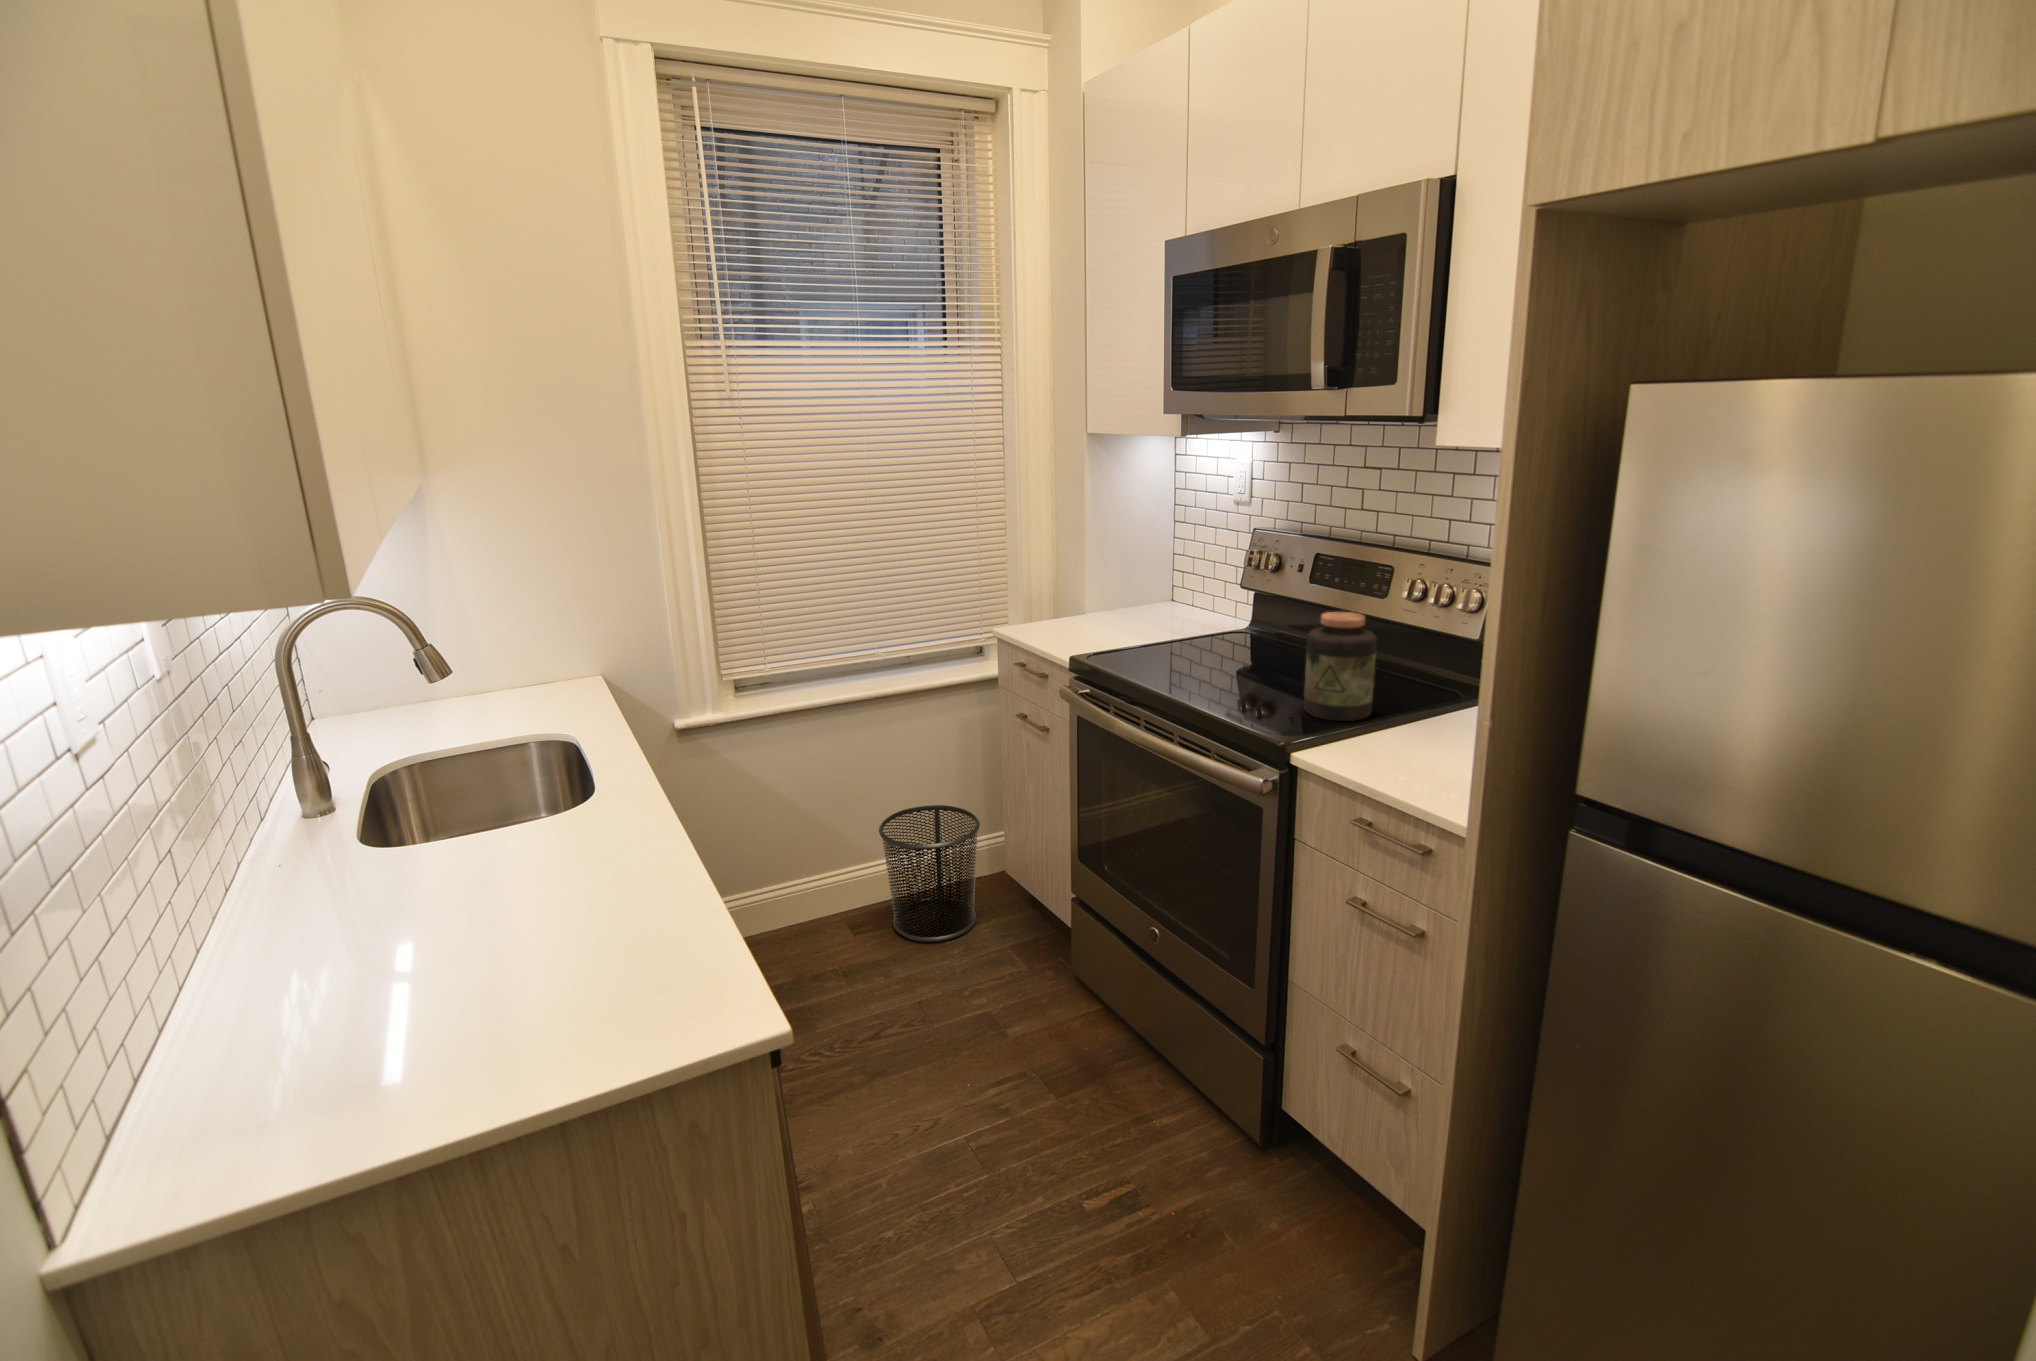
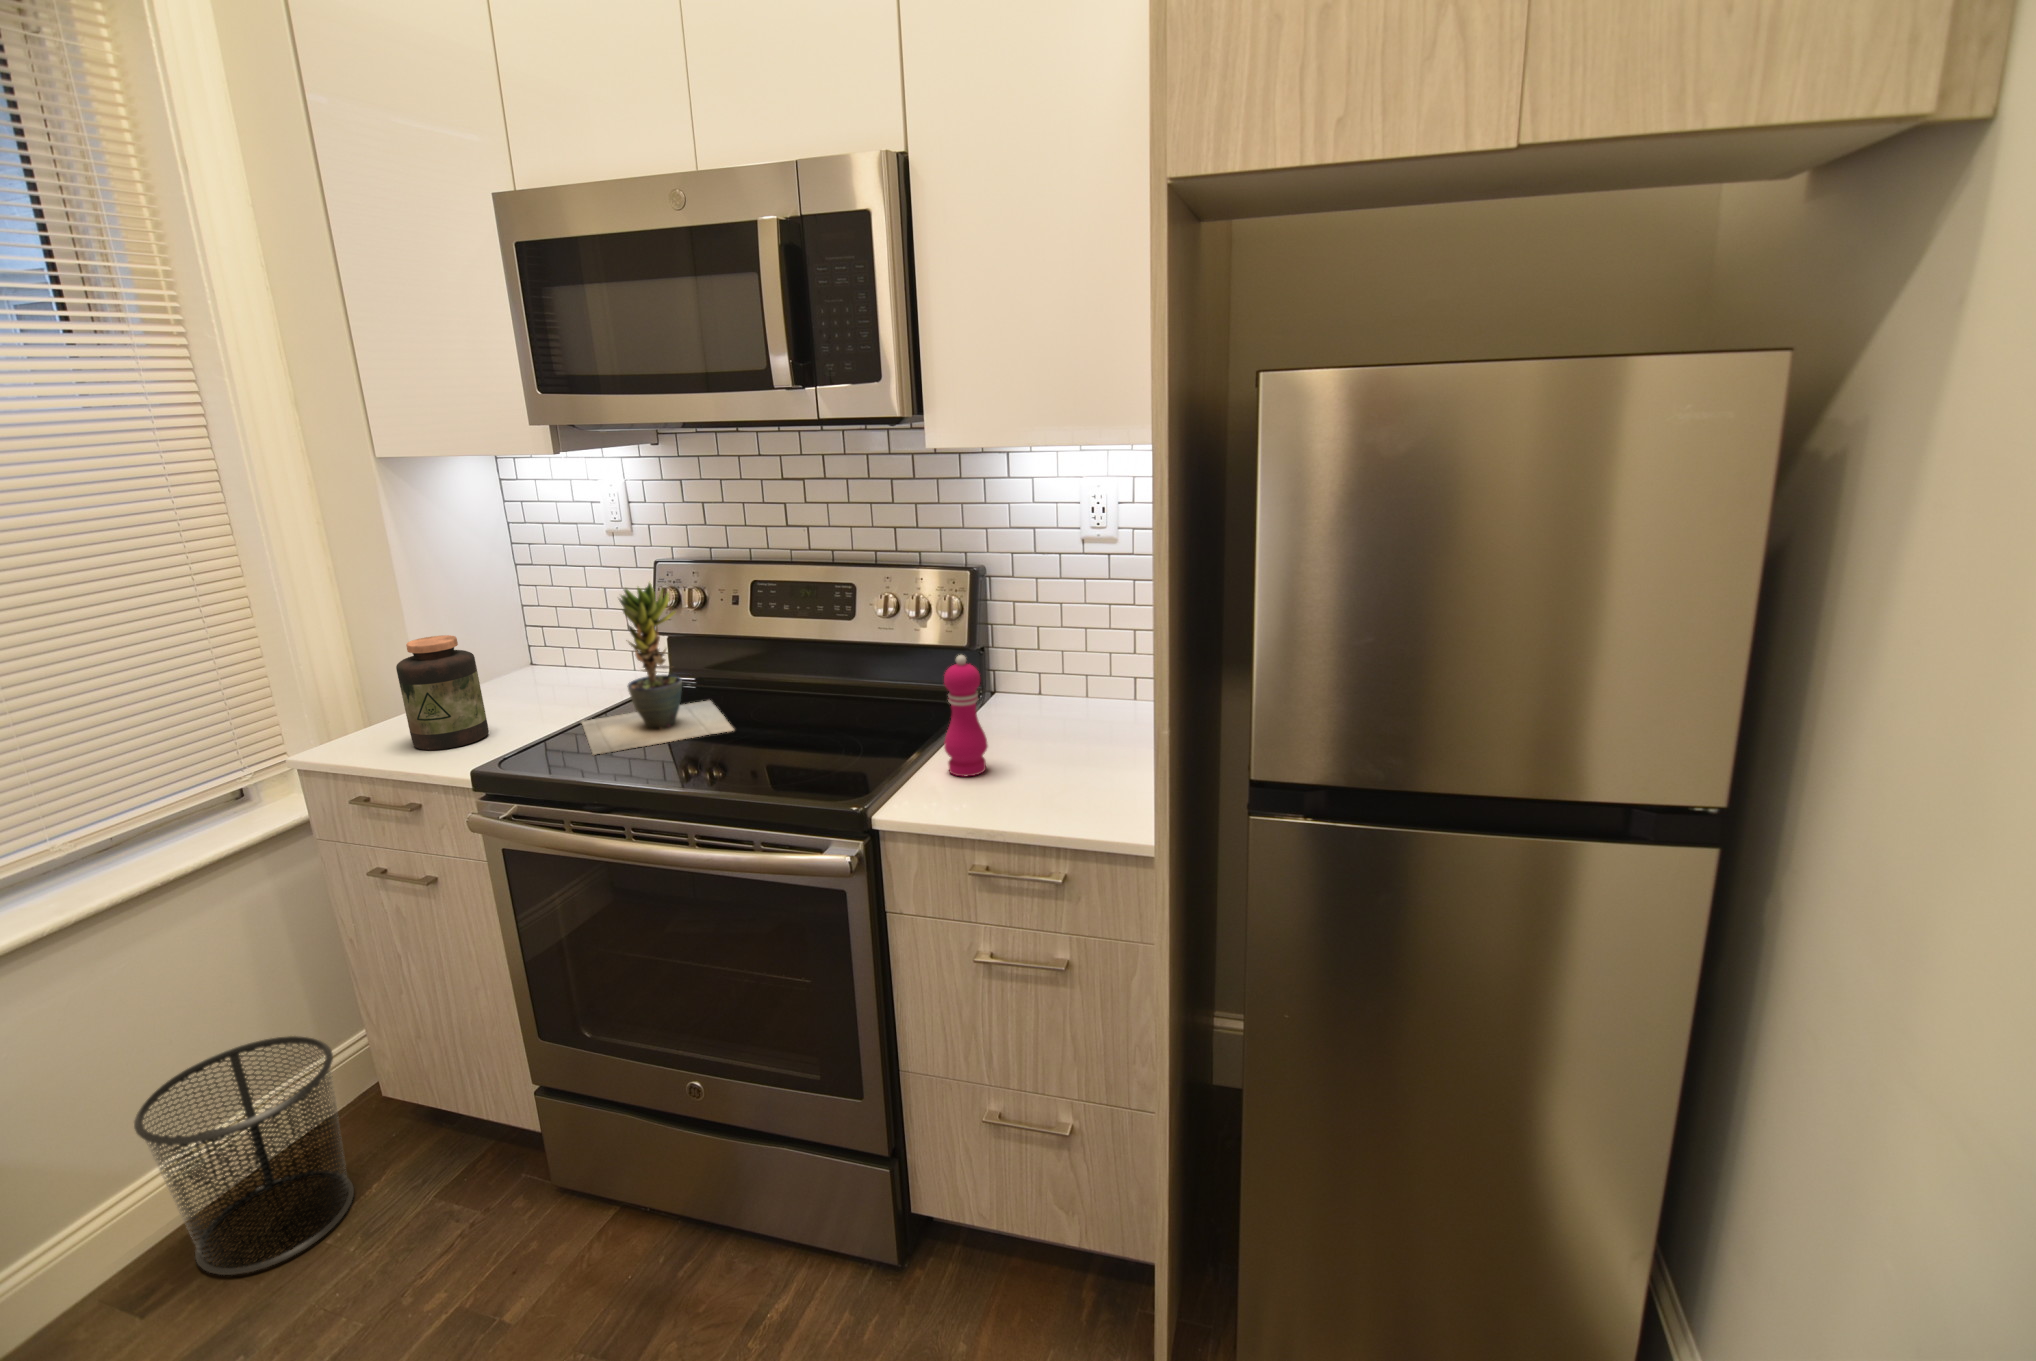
potted plant: none [1148,541,1263,672] -> present [582,583,734,755]
jar: present [1304,612,1377,721] -> present [396,635,488,750]
pepper mill: none [1382,637,1426,748] -> present [944,655,988,776]

